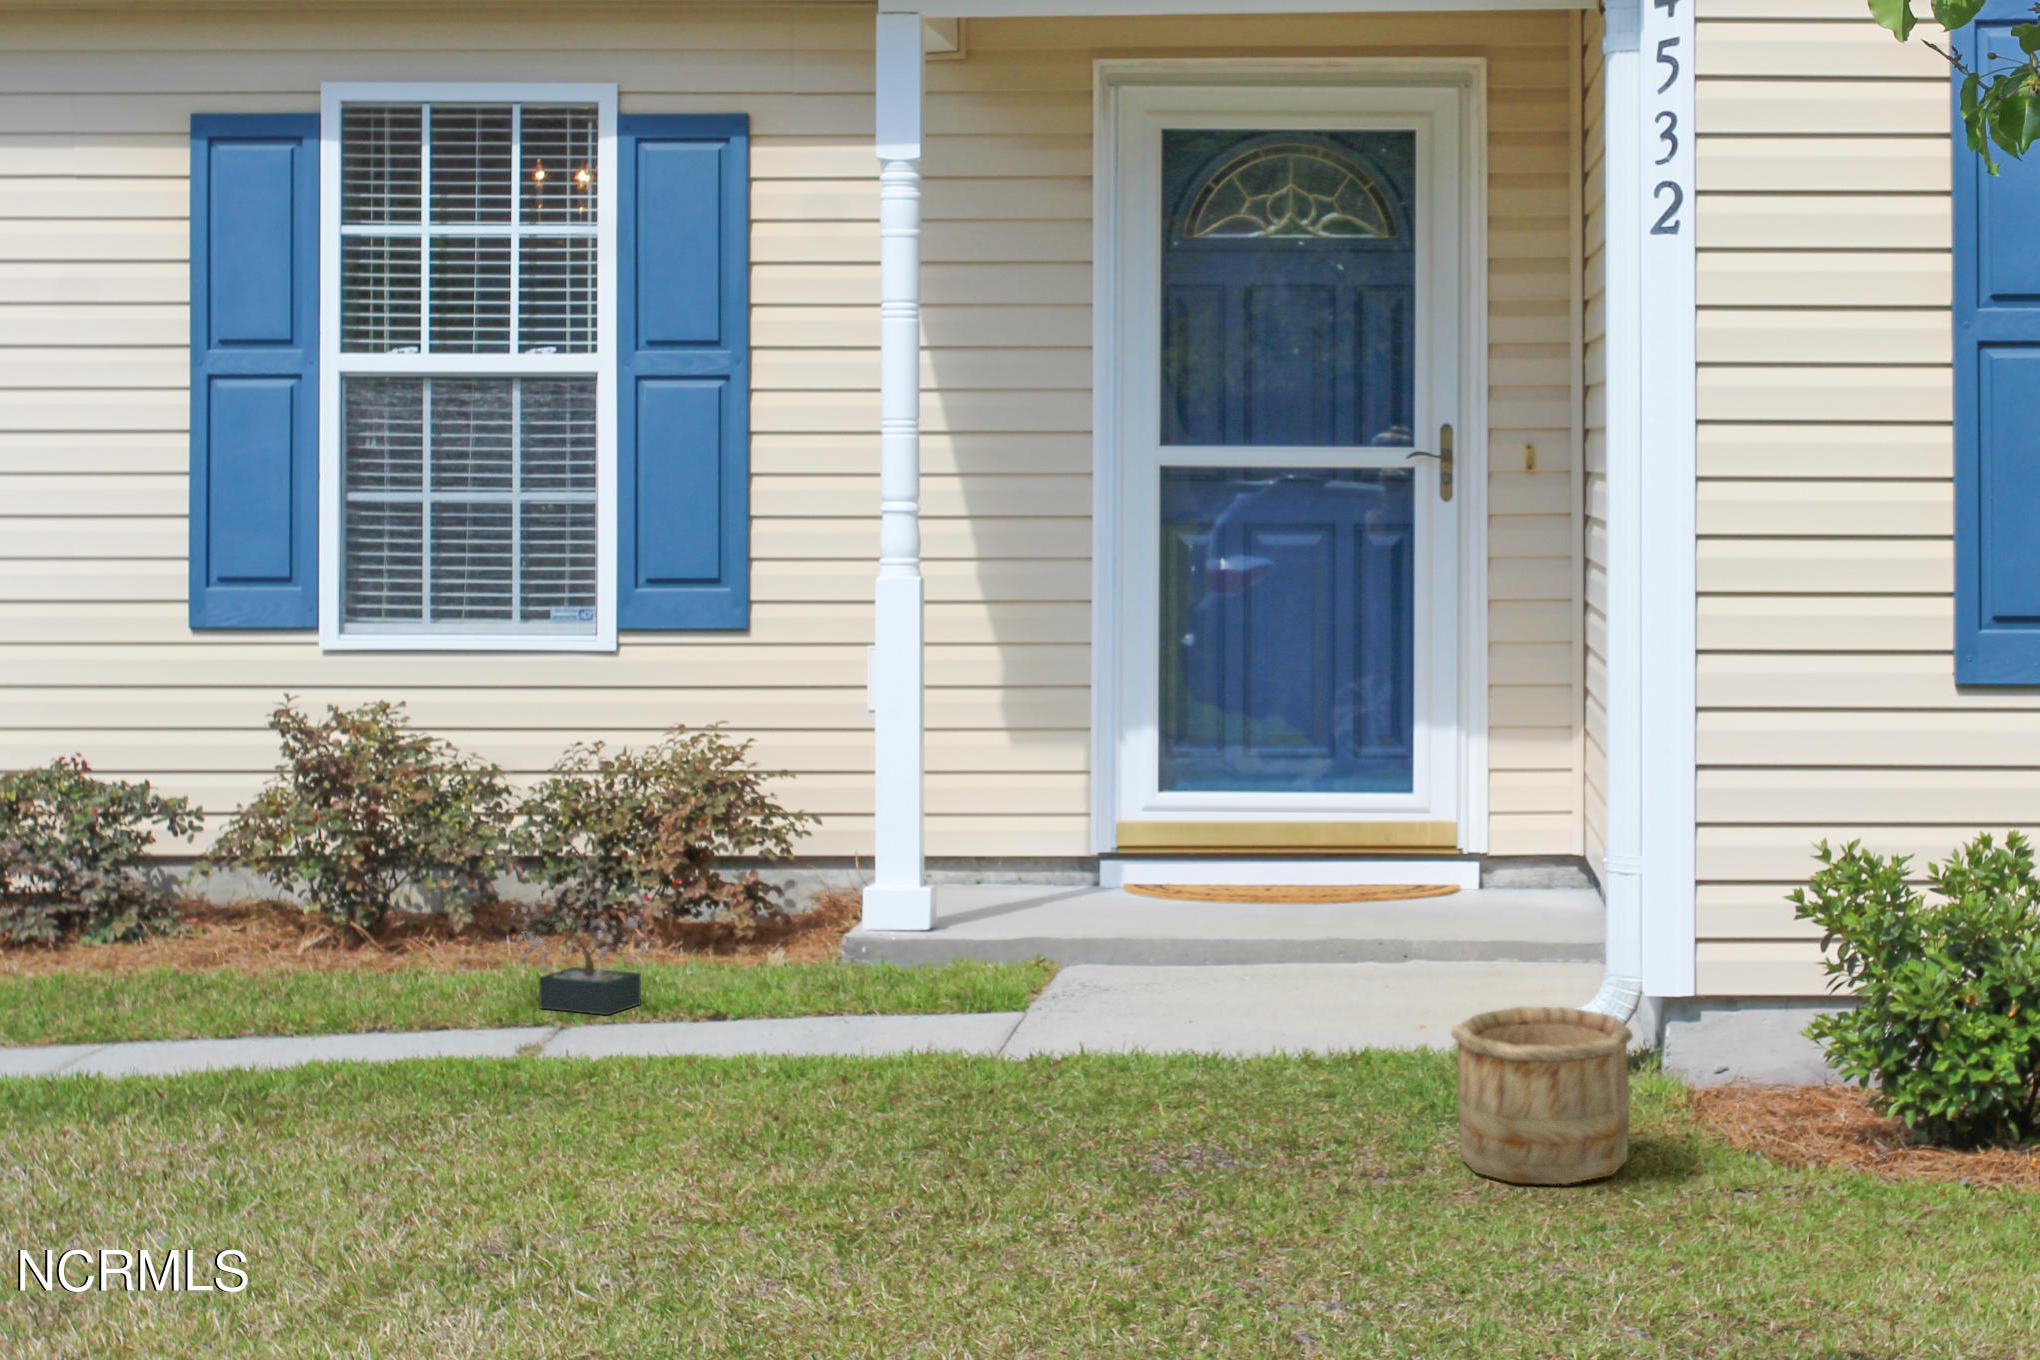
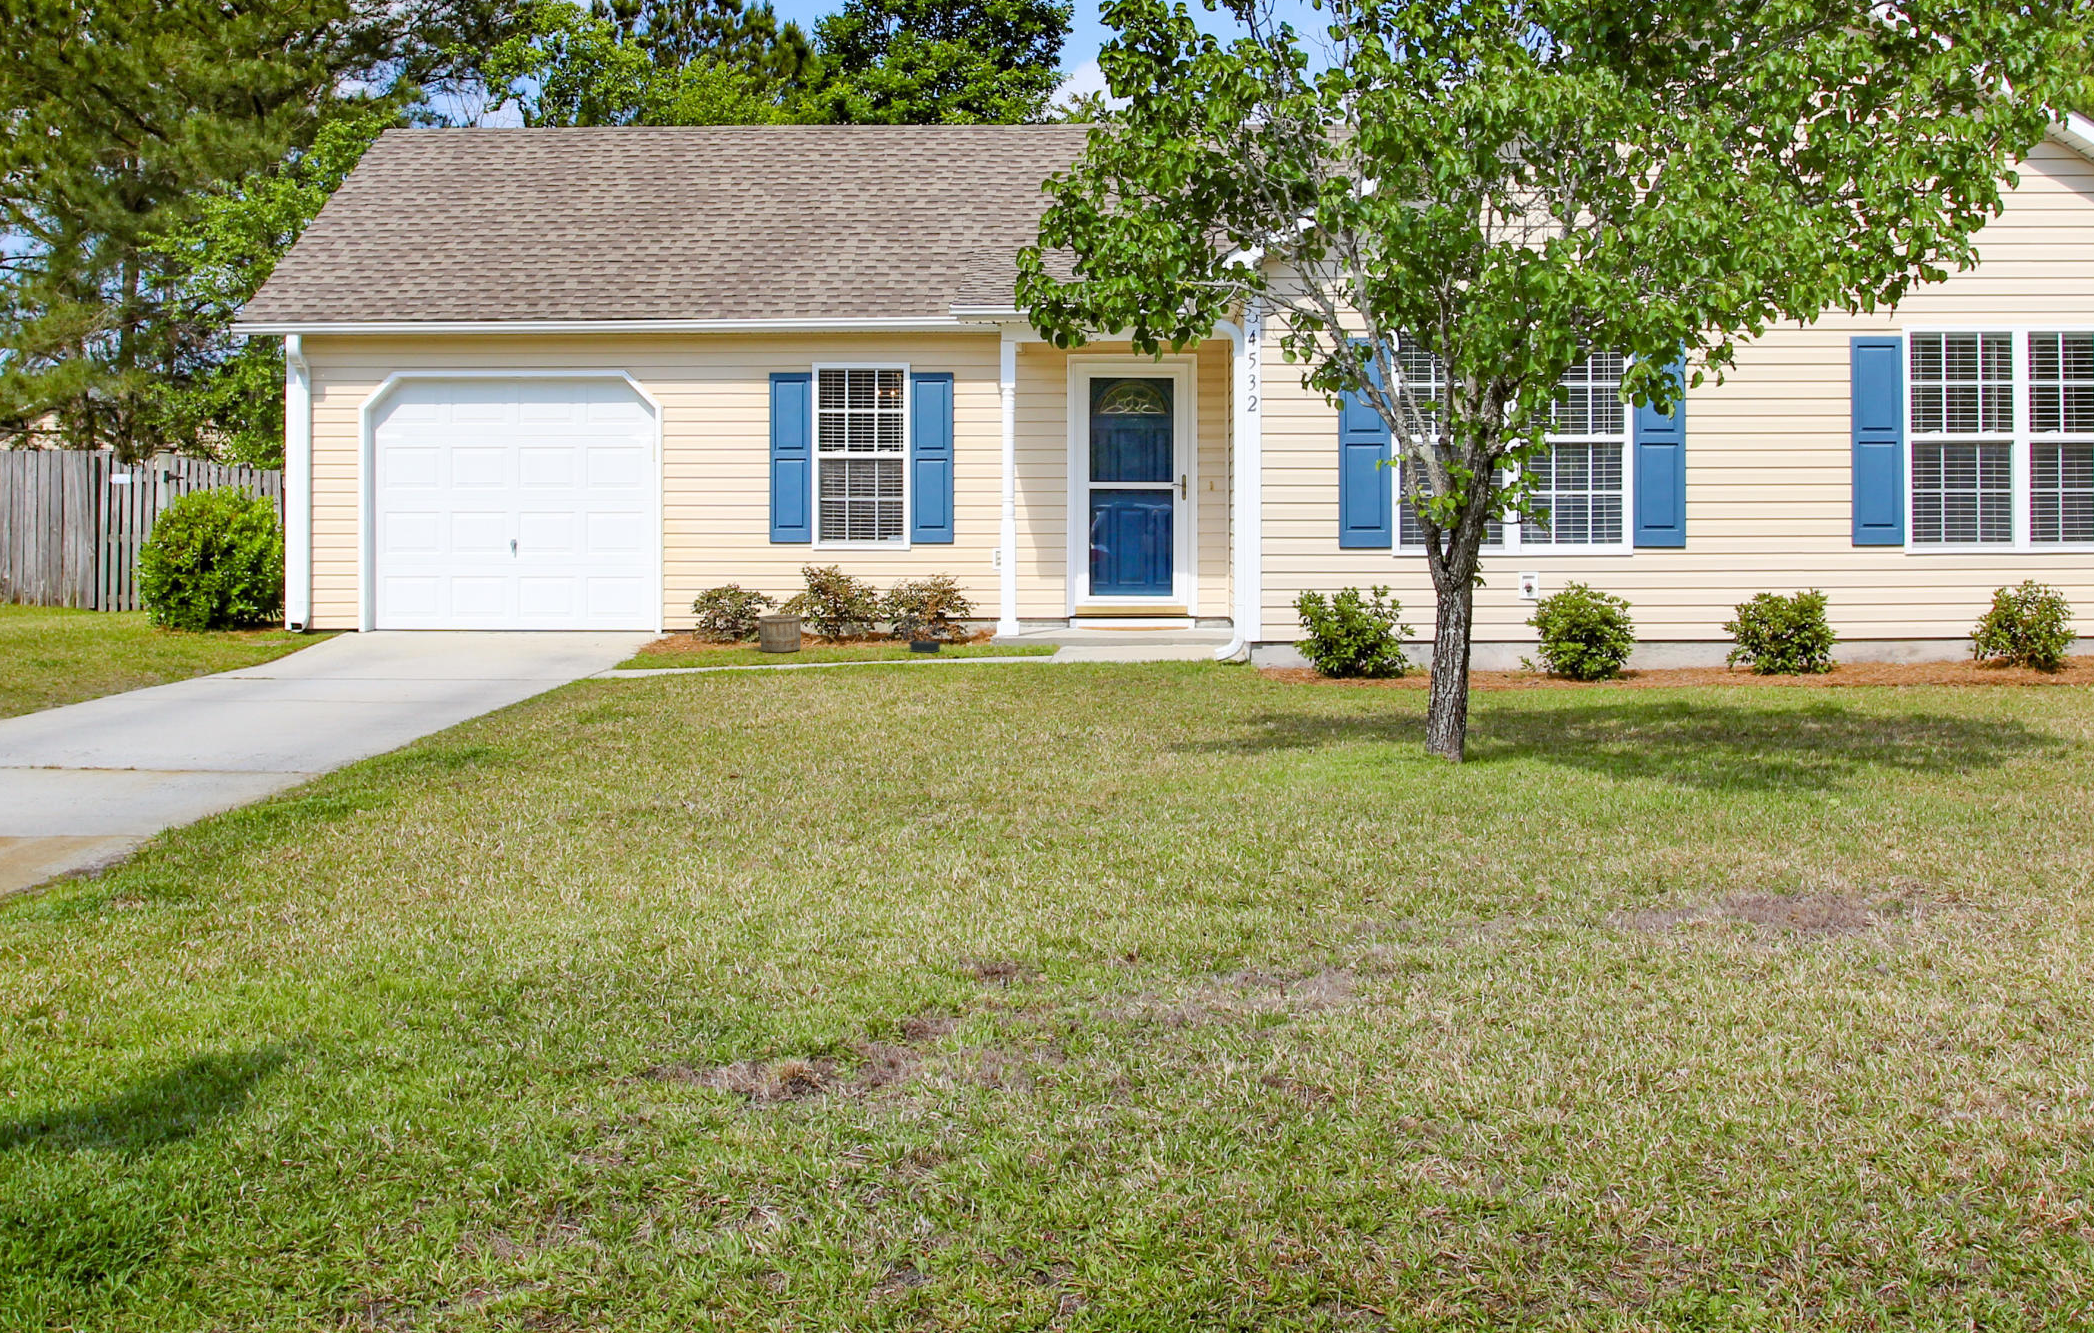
wooden bucket: present [1451,1007,1633,1184] -> present [759,614,802,652]

